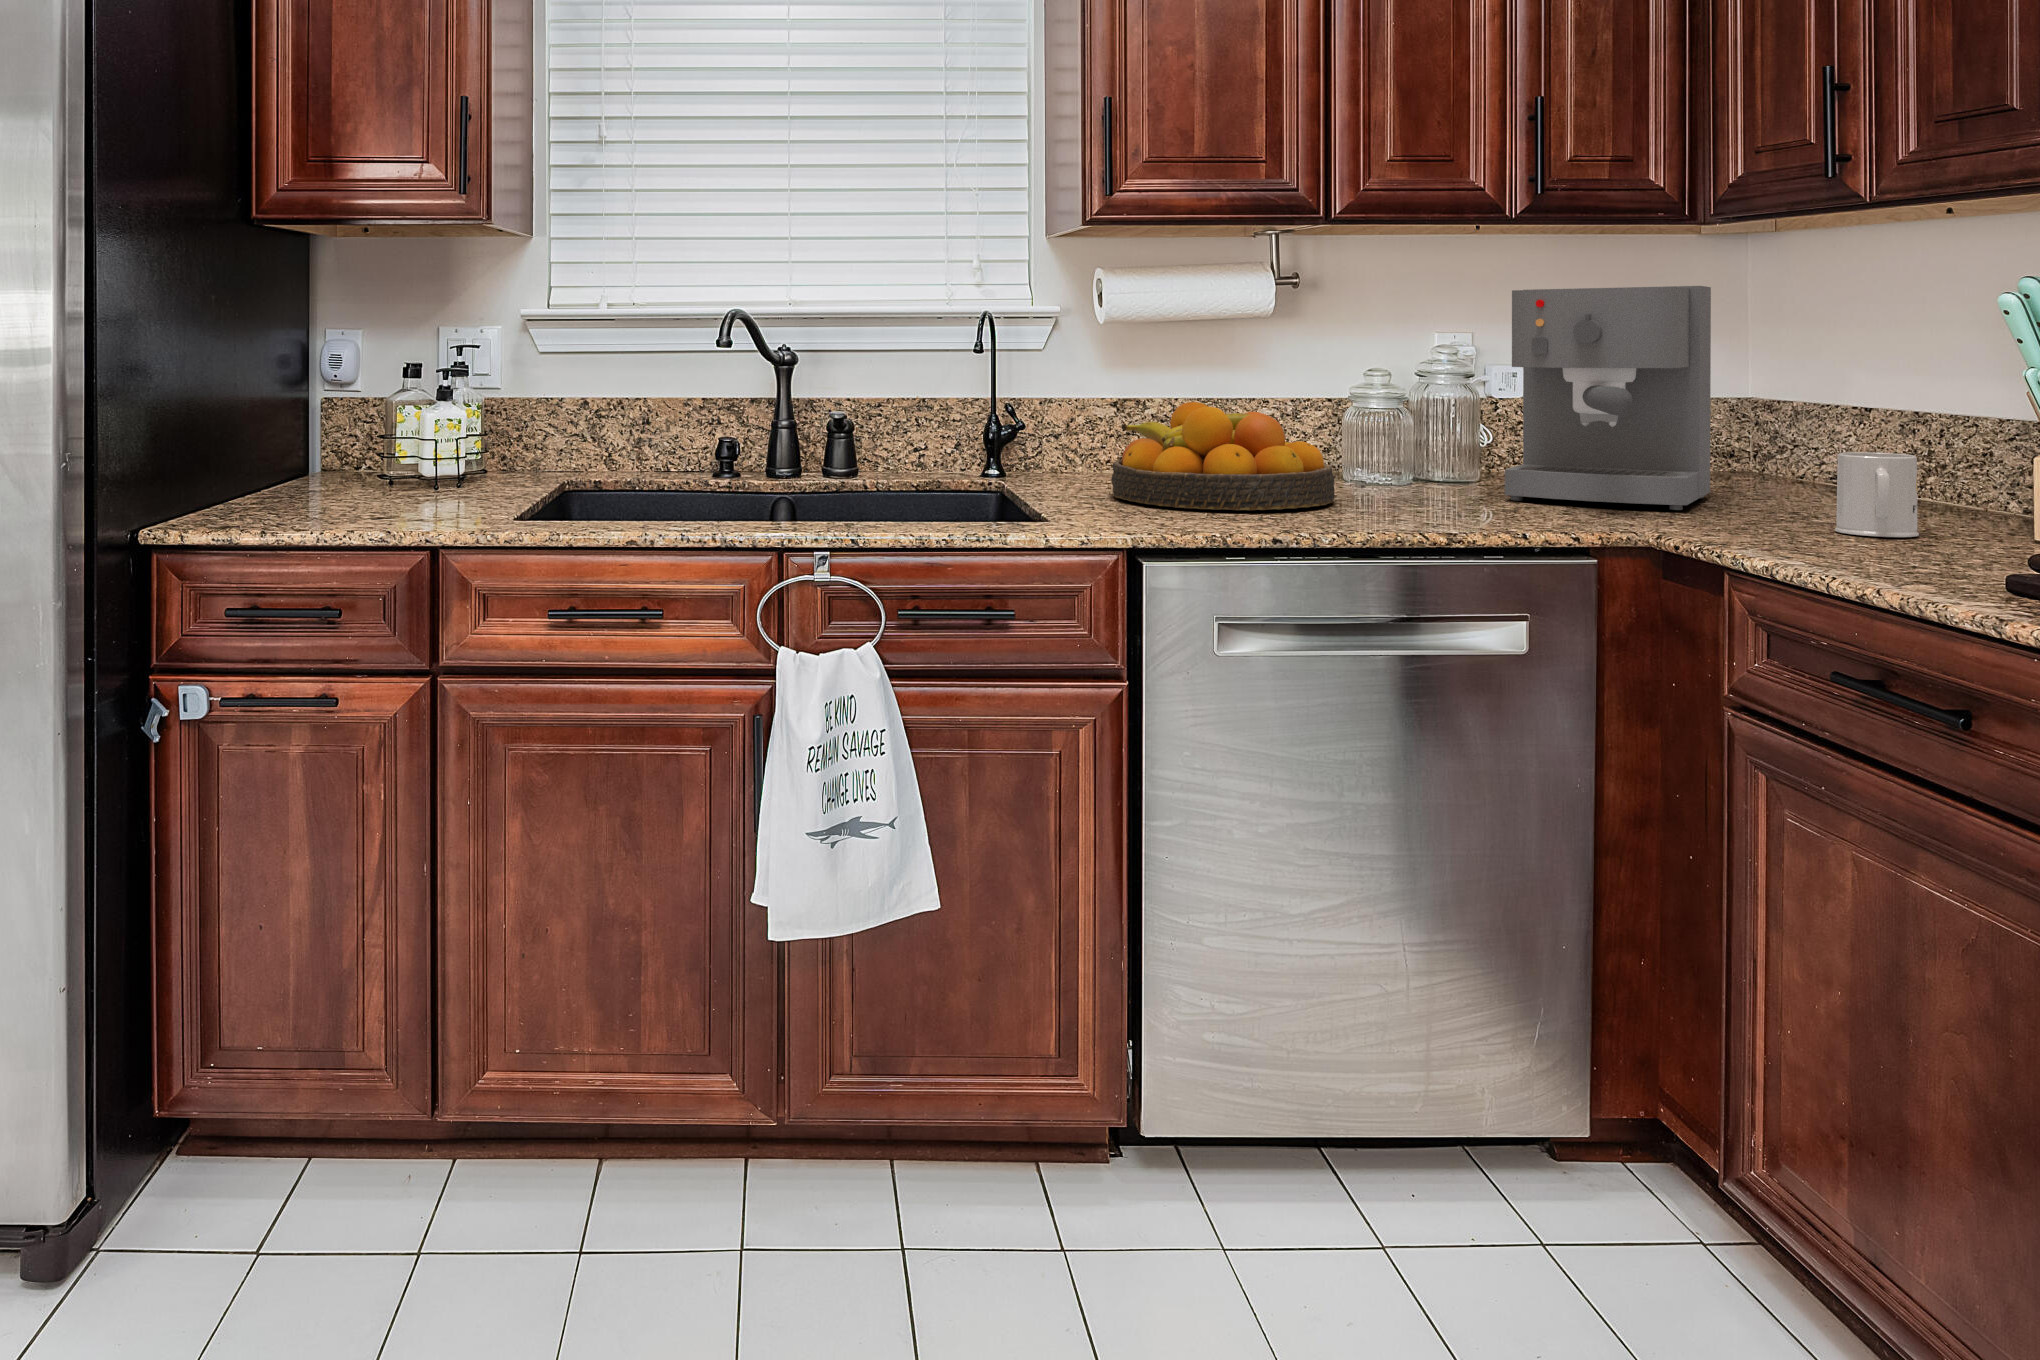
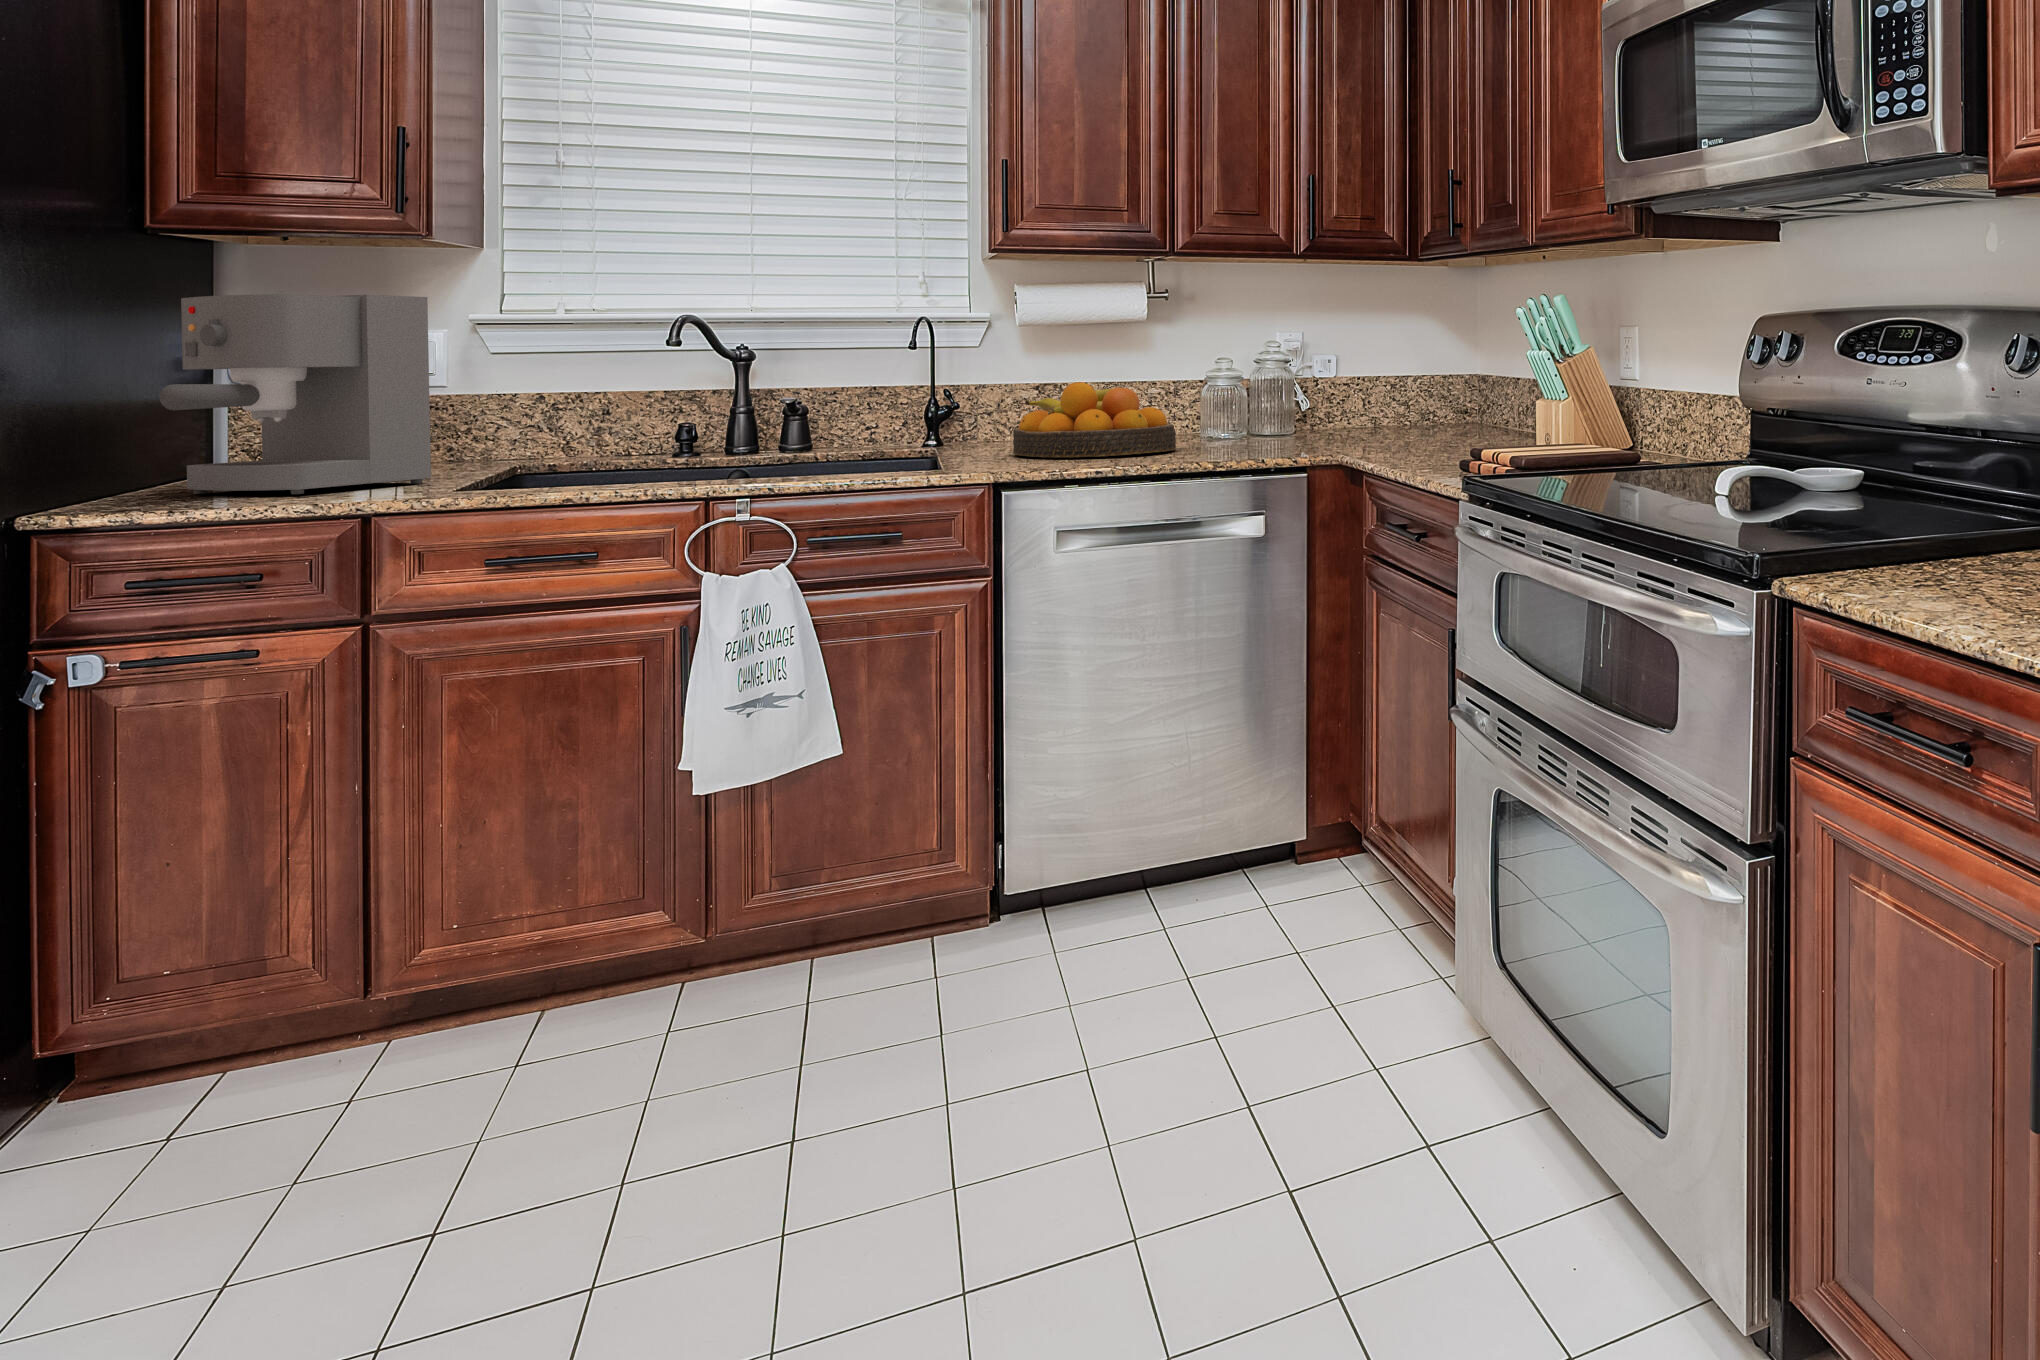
coffee maker: present [1505,286,1711,510] -> present [160,294,431,494]
mug: present [1835,452,1919,537] -> none [1466,399,1508,450]

